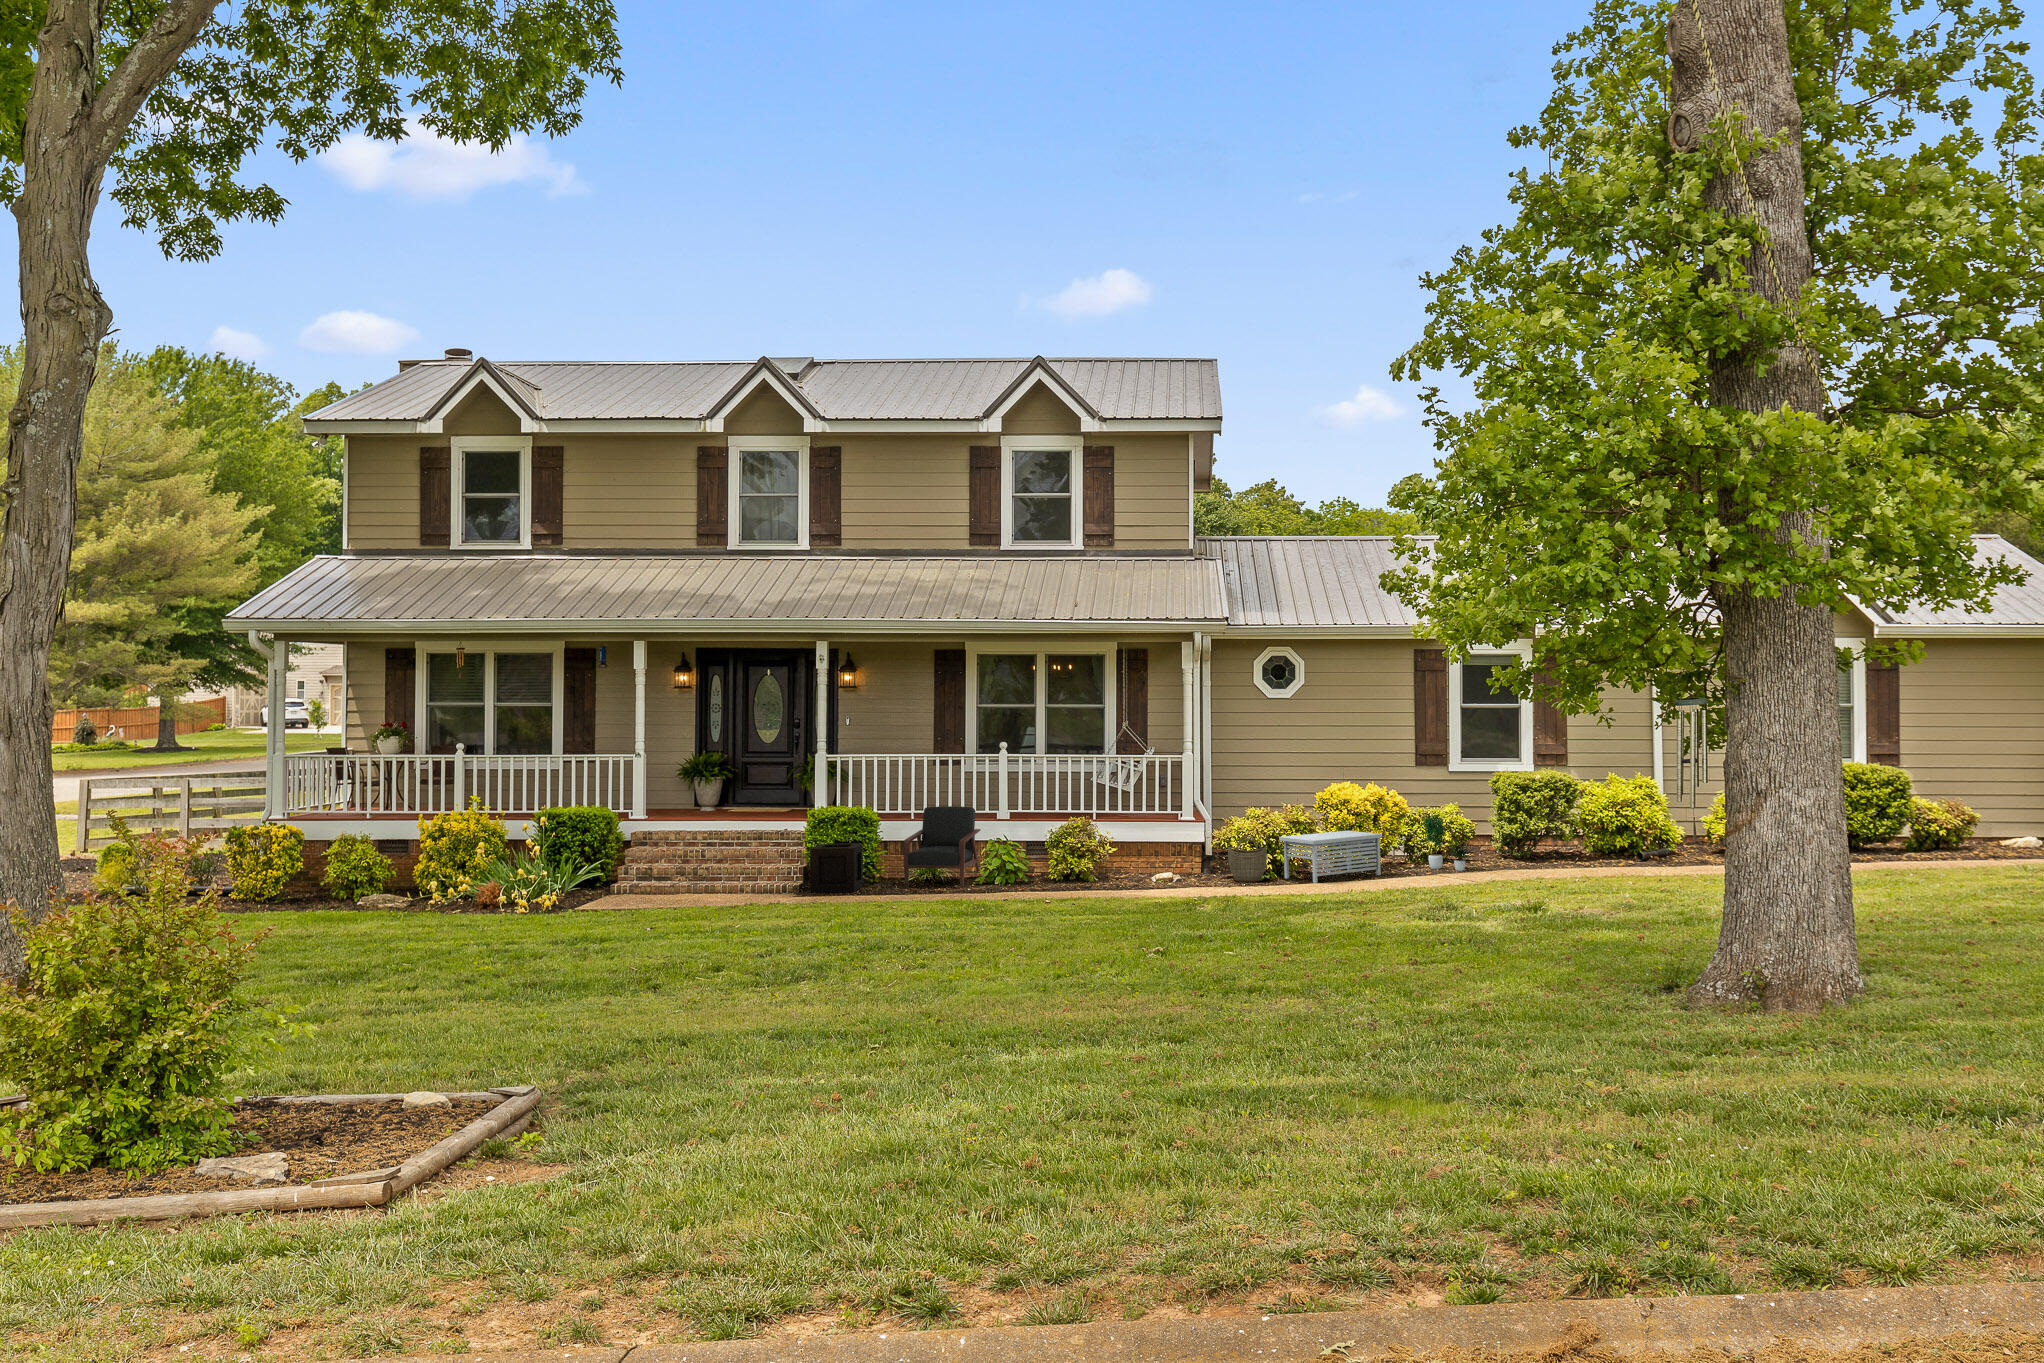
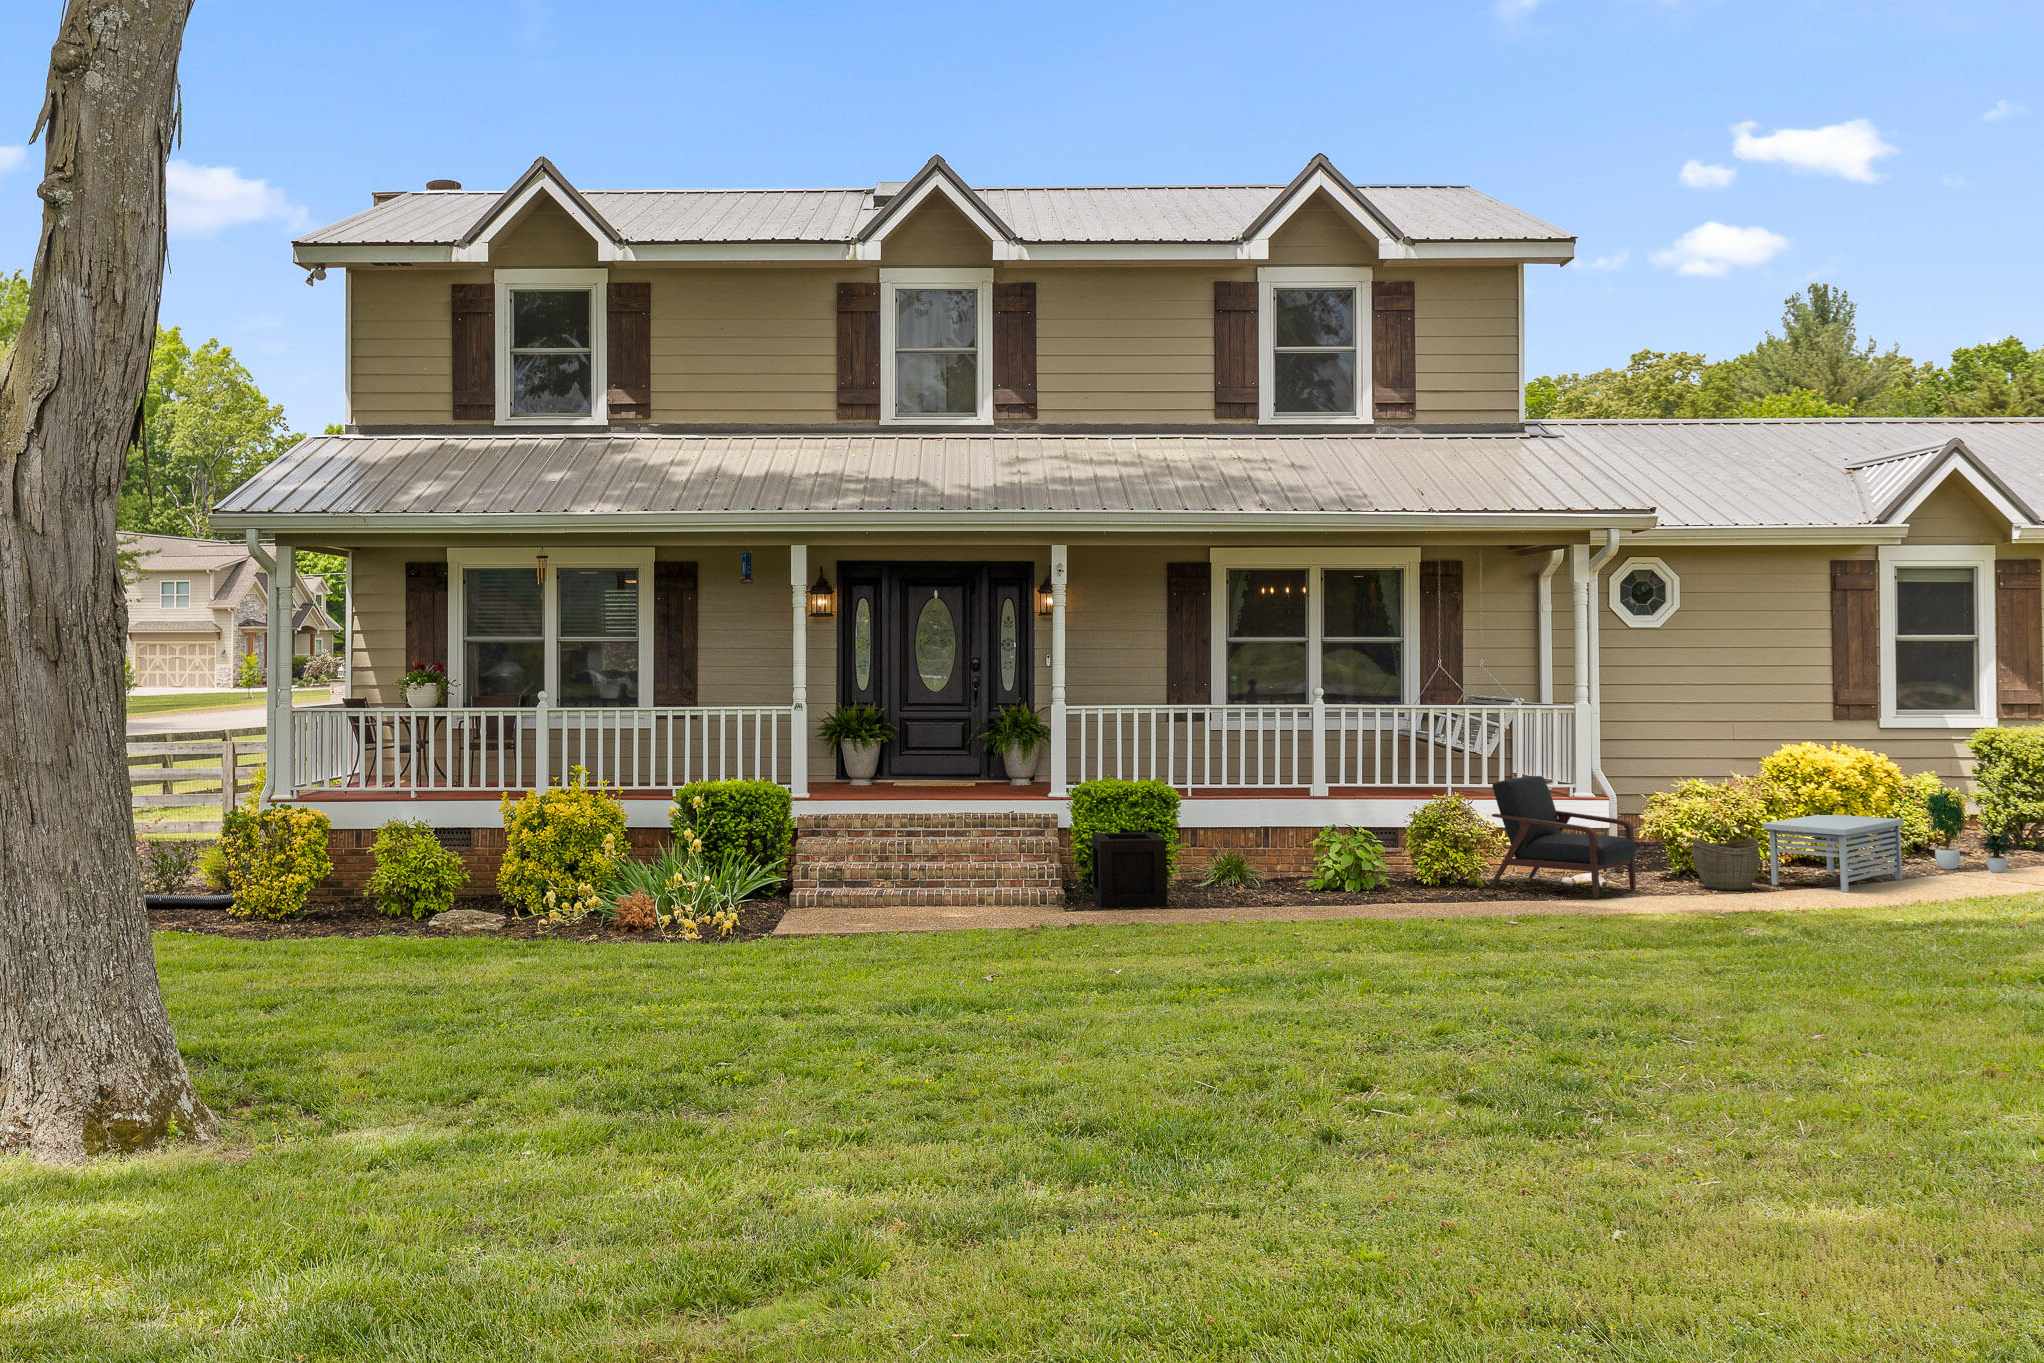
chair: present [903,806,980,887] -> present [1490,776,1636,900]

